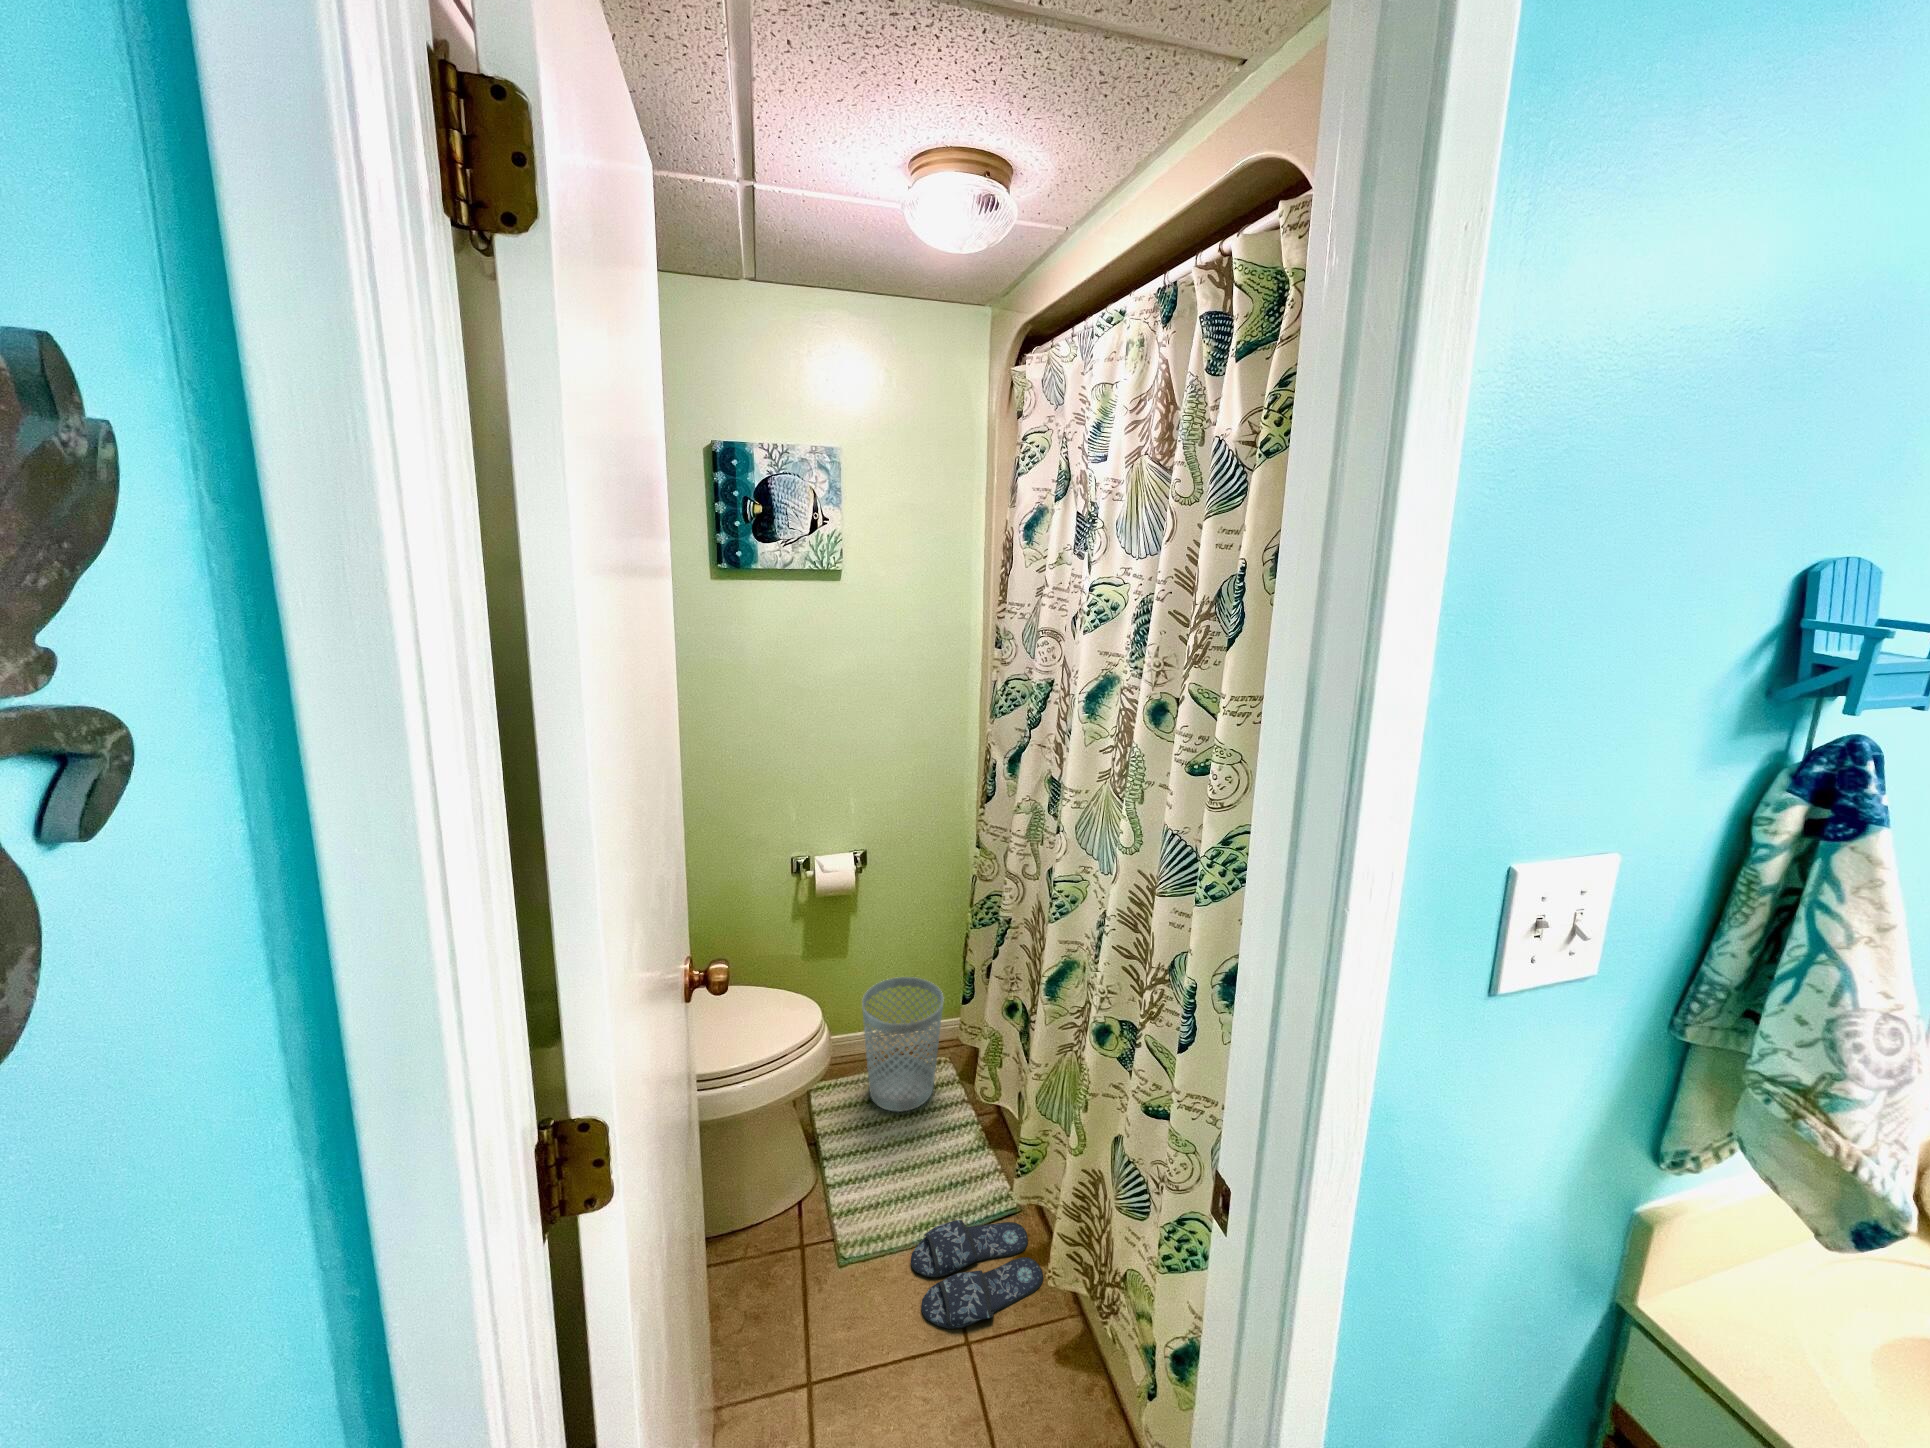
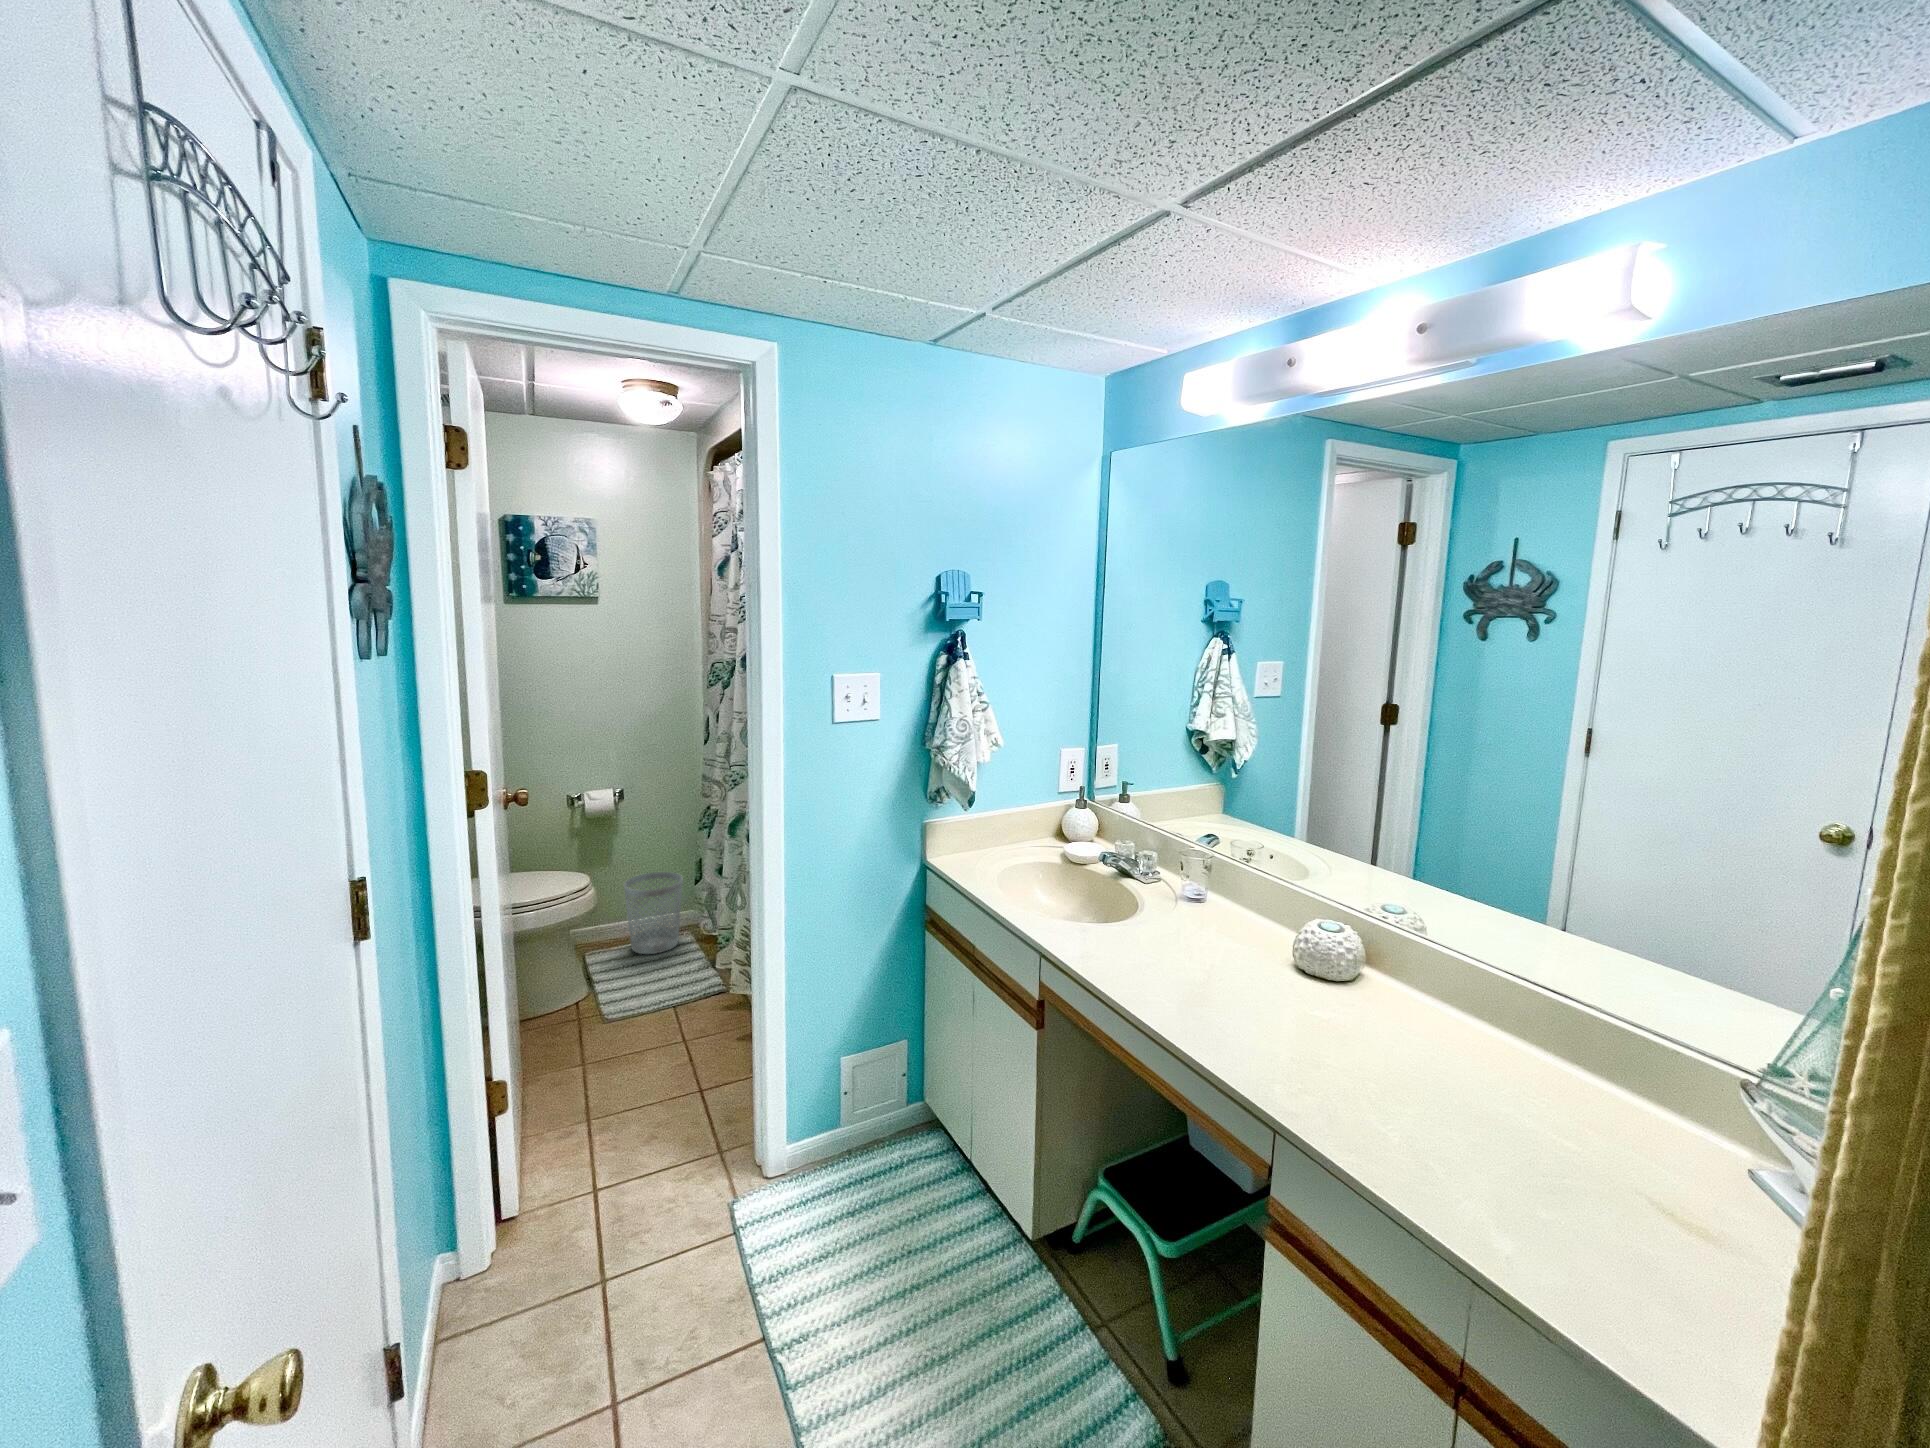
slippers: present [911,1220,1043,1329] -> none [664,980,746,1016]

